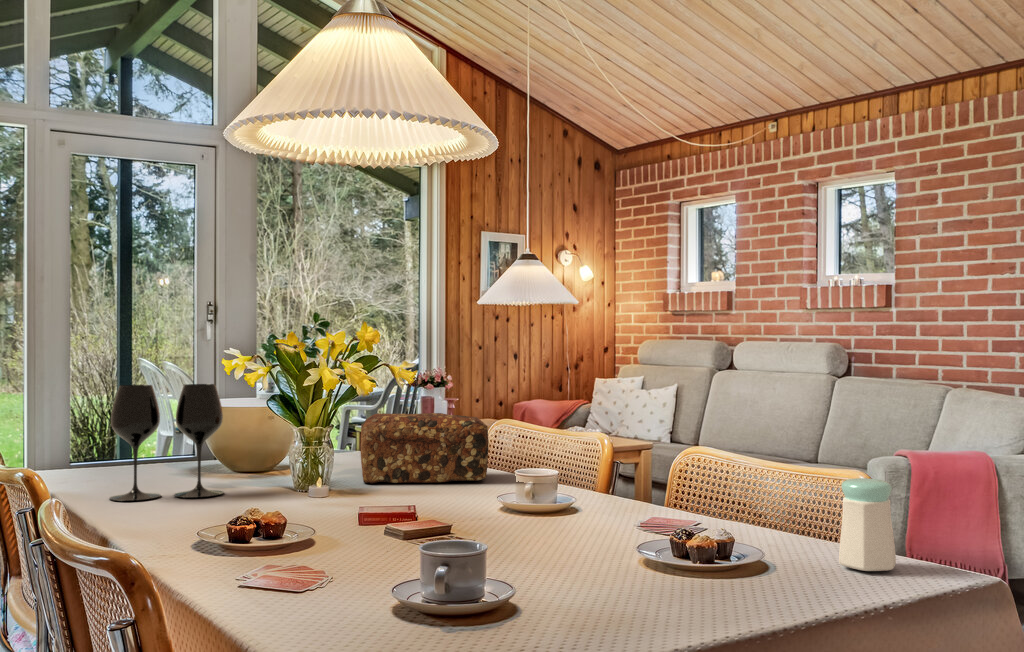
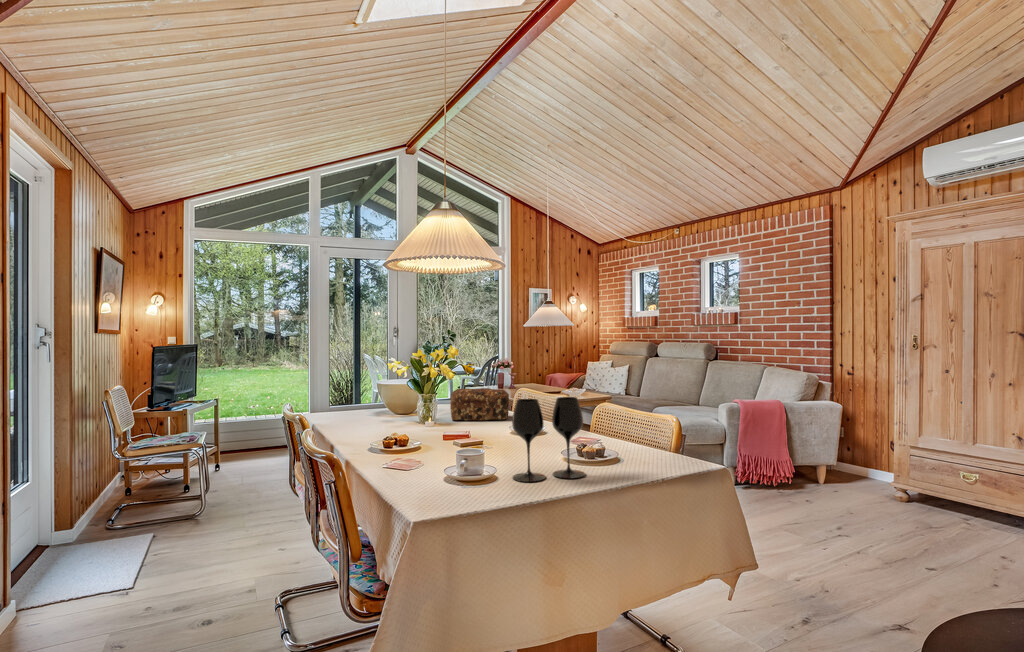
wine glass: present [109,384,224,501] -> present [512,397,585,482]
salt shaker: present [839,478,896,571] -> none [640,422,665,462]

